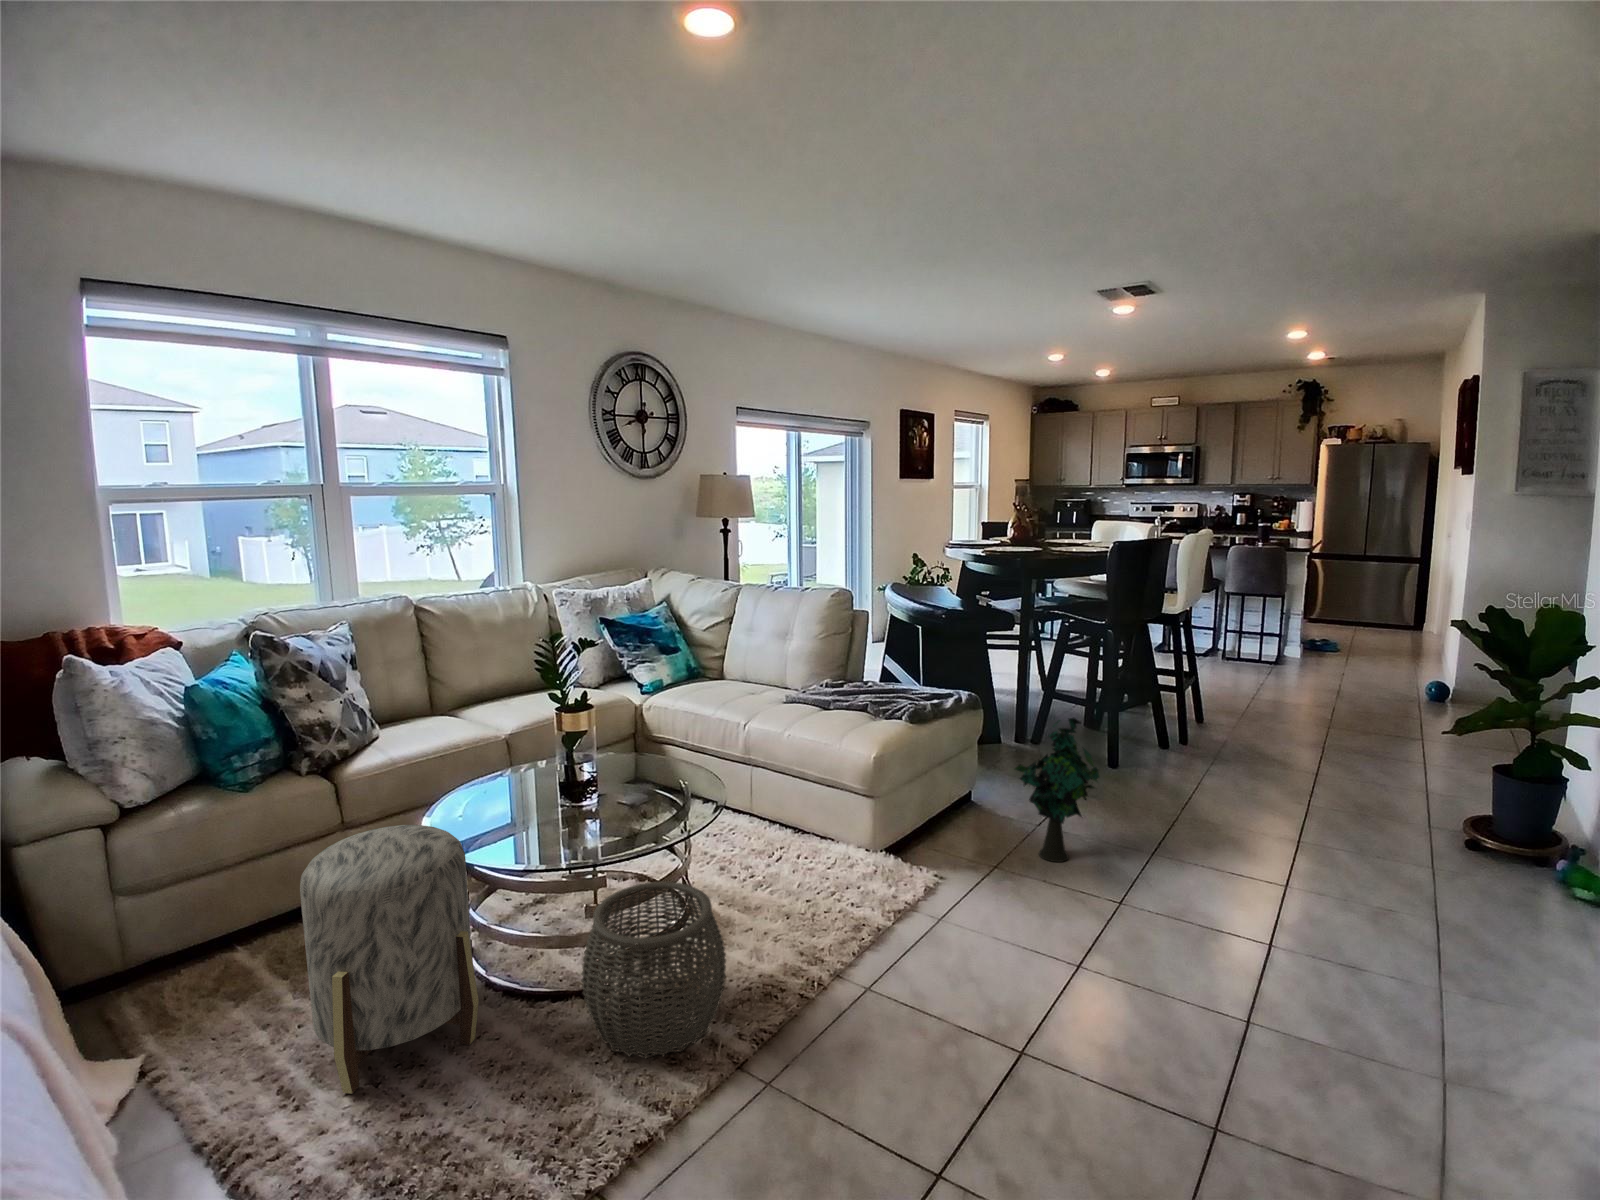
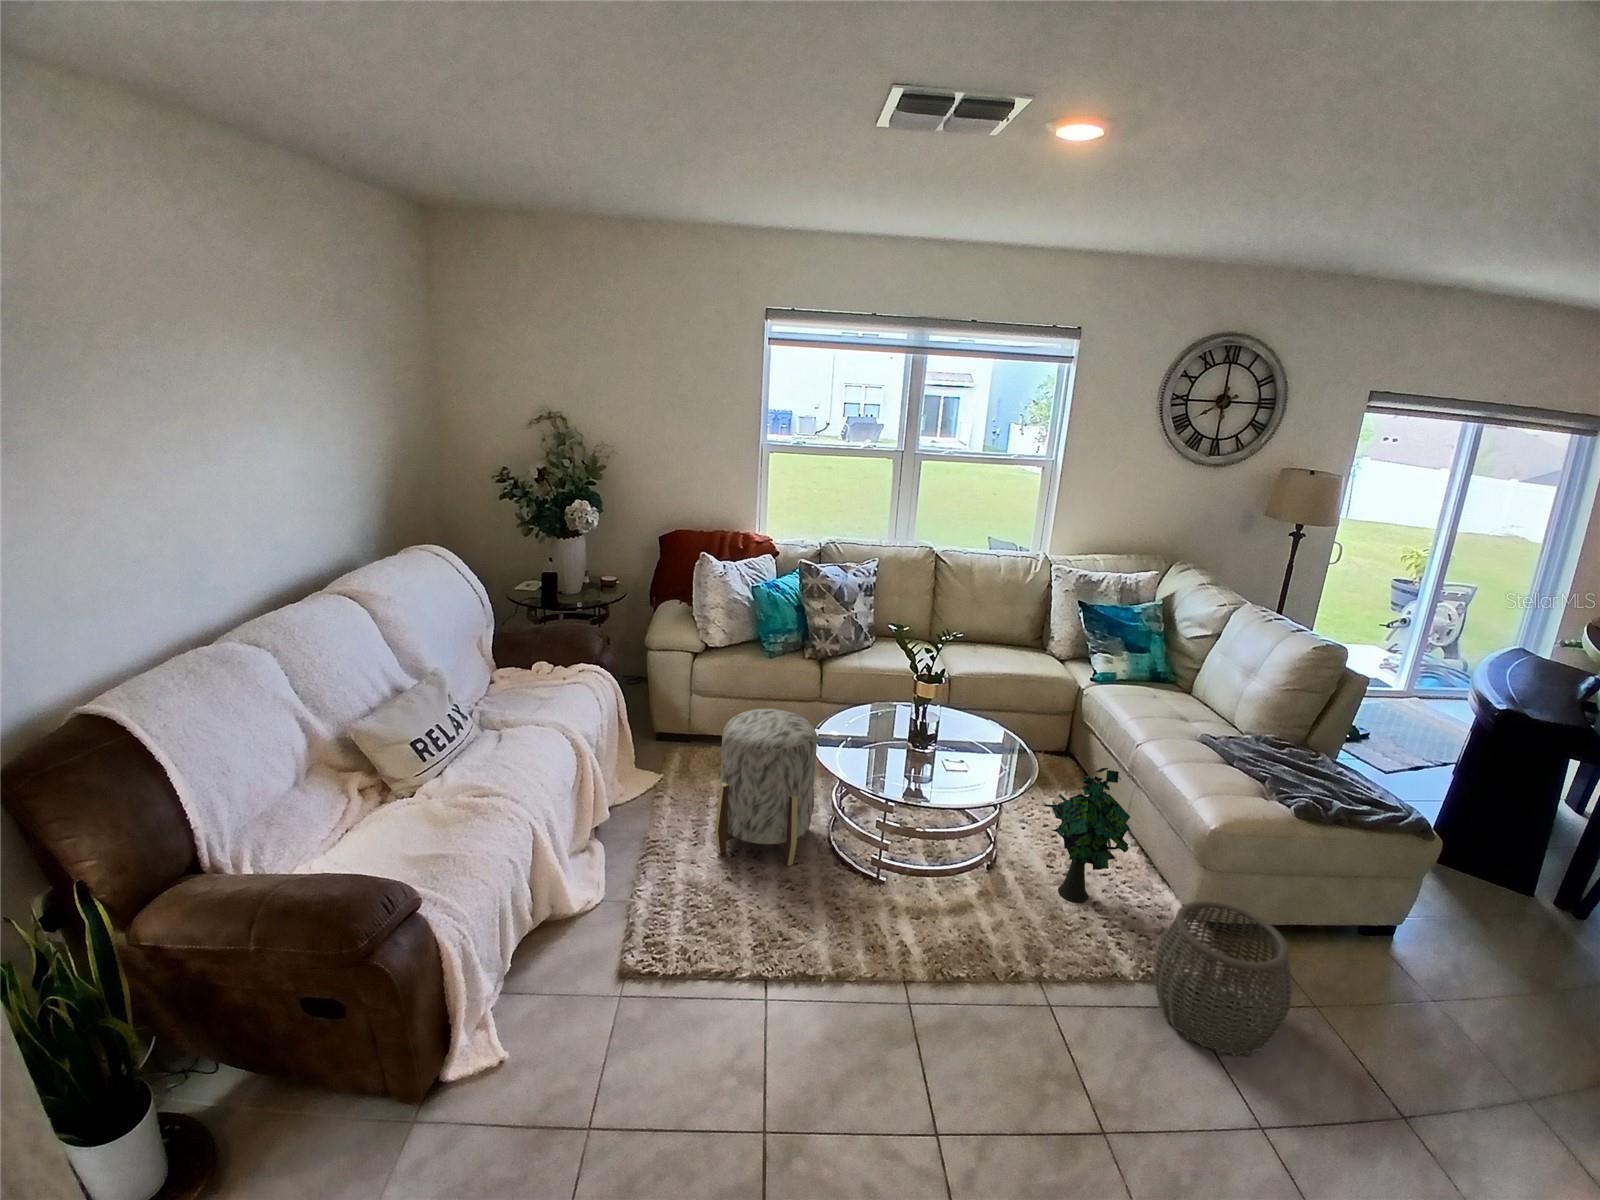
decorative plant: present [1015,718,1099,862] -> present [1043,768,1130,902]
woven basket: present [581,882,726,1058] -> present [1154,901,1292,1056]

